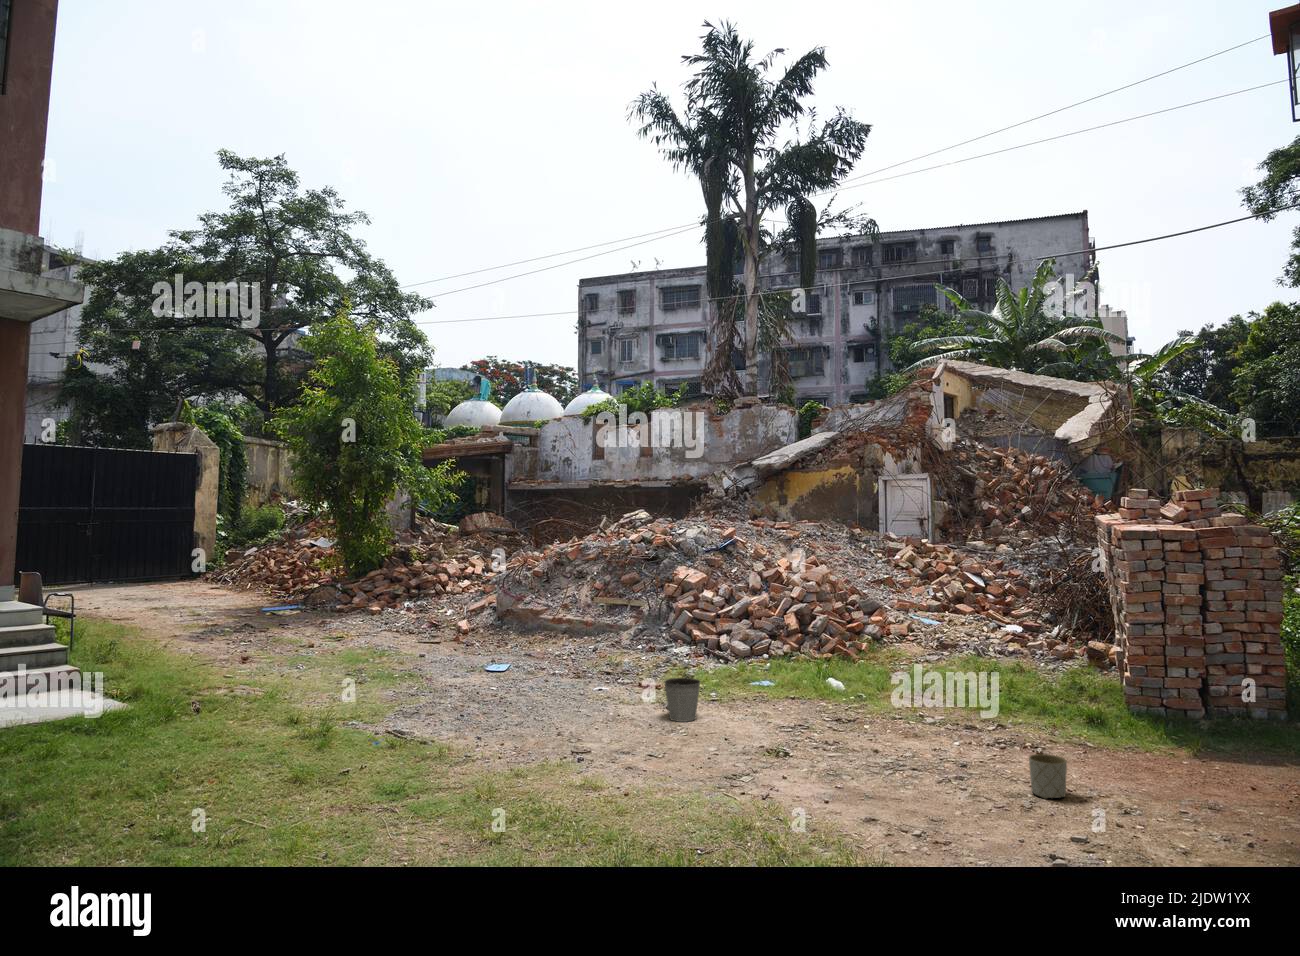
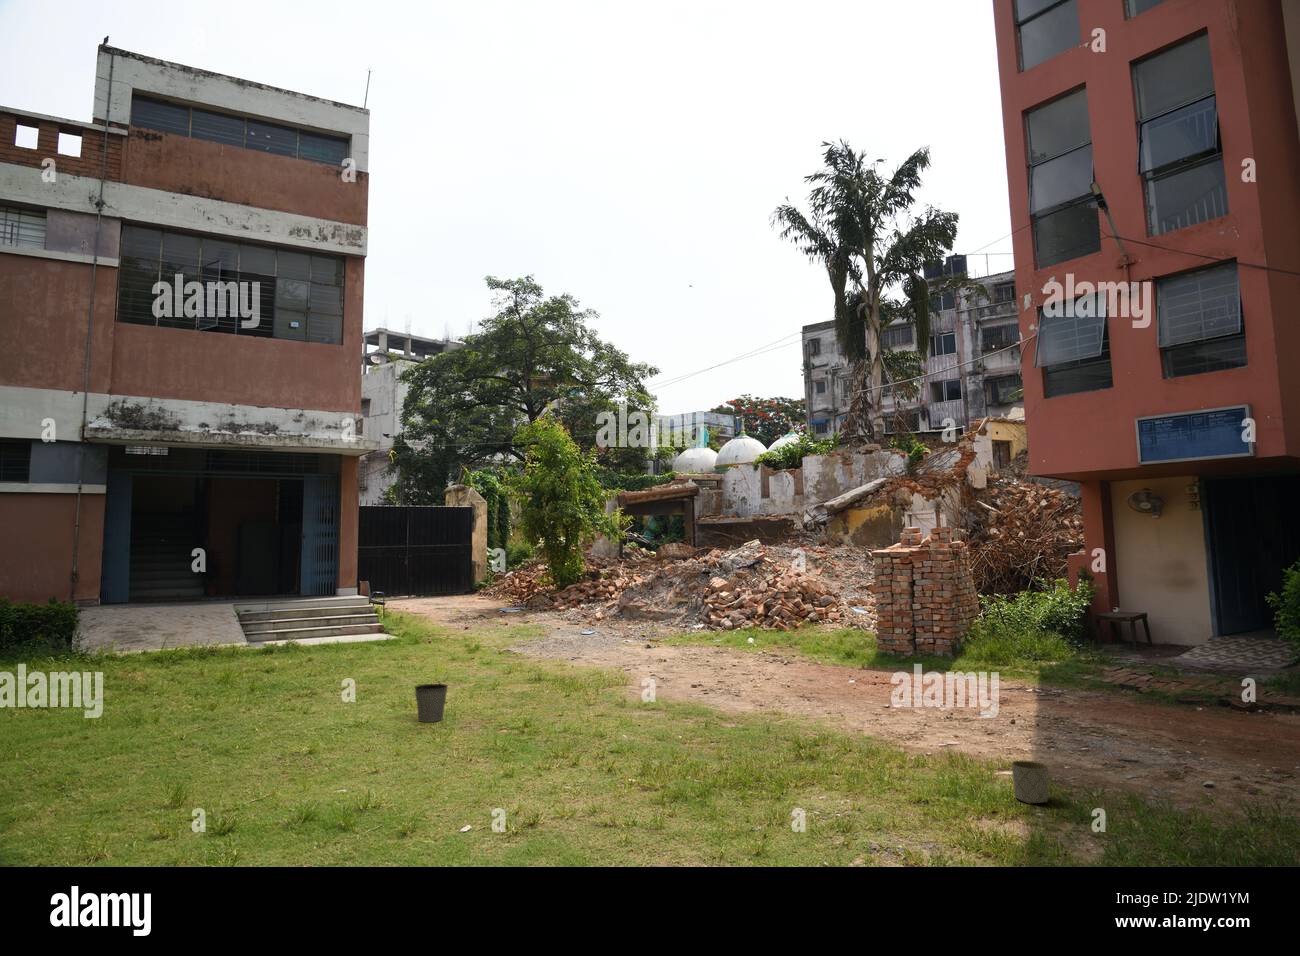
bucket: present [664,677,700,722] -> present [415,683,448,722]

